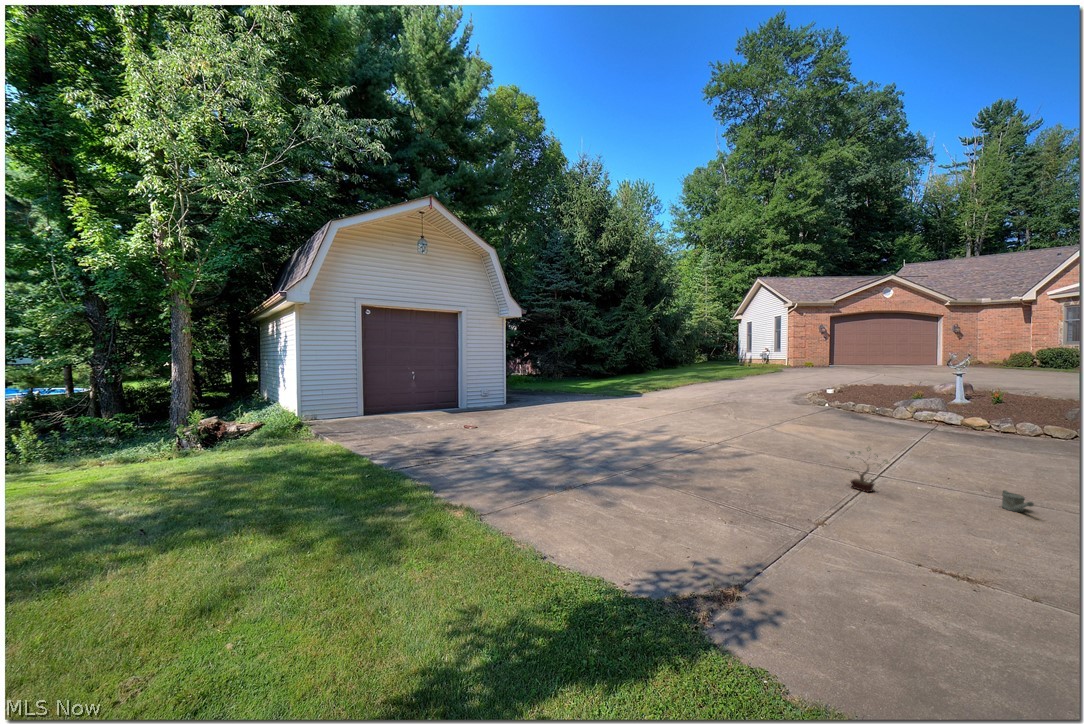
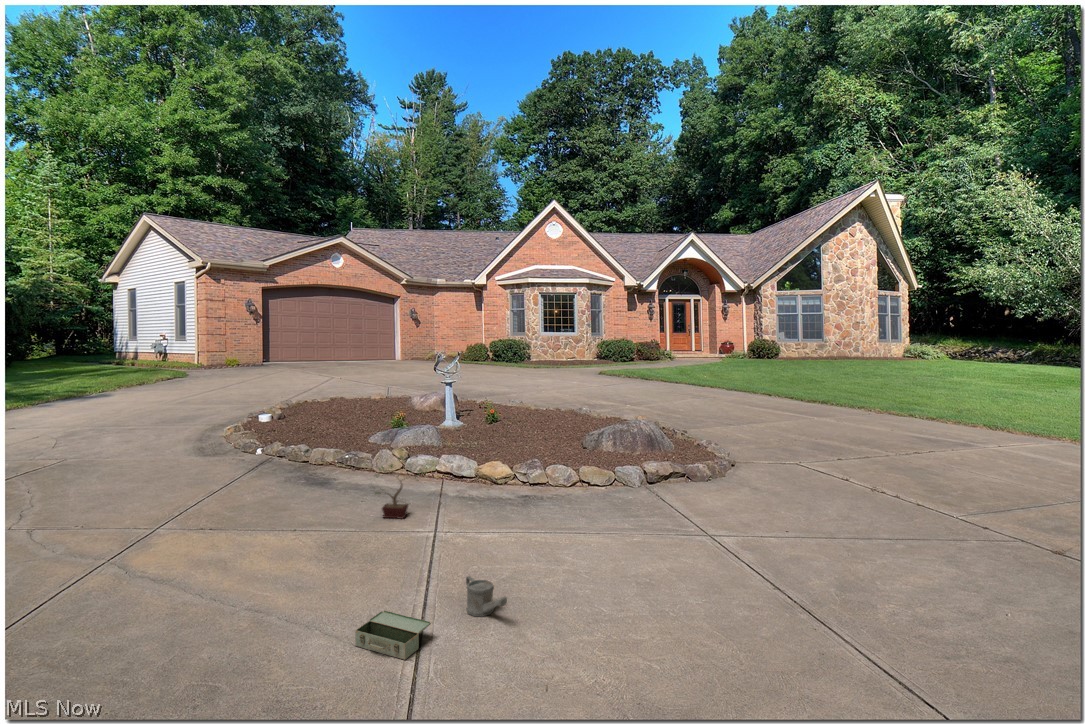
potted plant: present [848,449,887,492] -> present [375,456,424,519]
toolbox: none [923,489,973,510] -> present [355,611,431,660]

